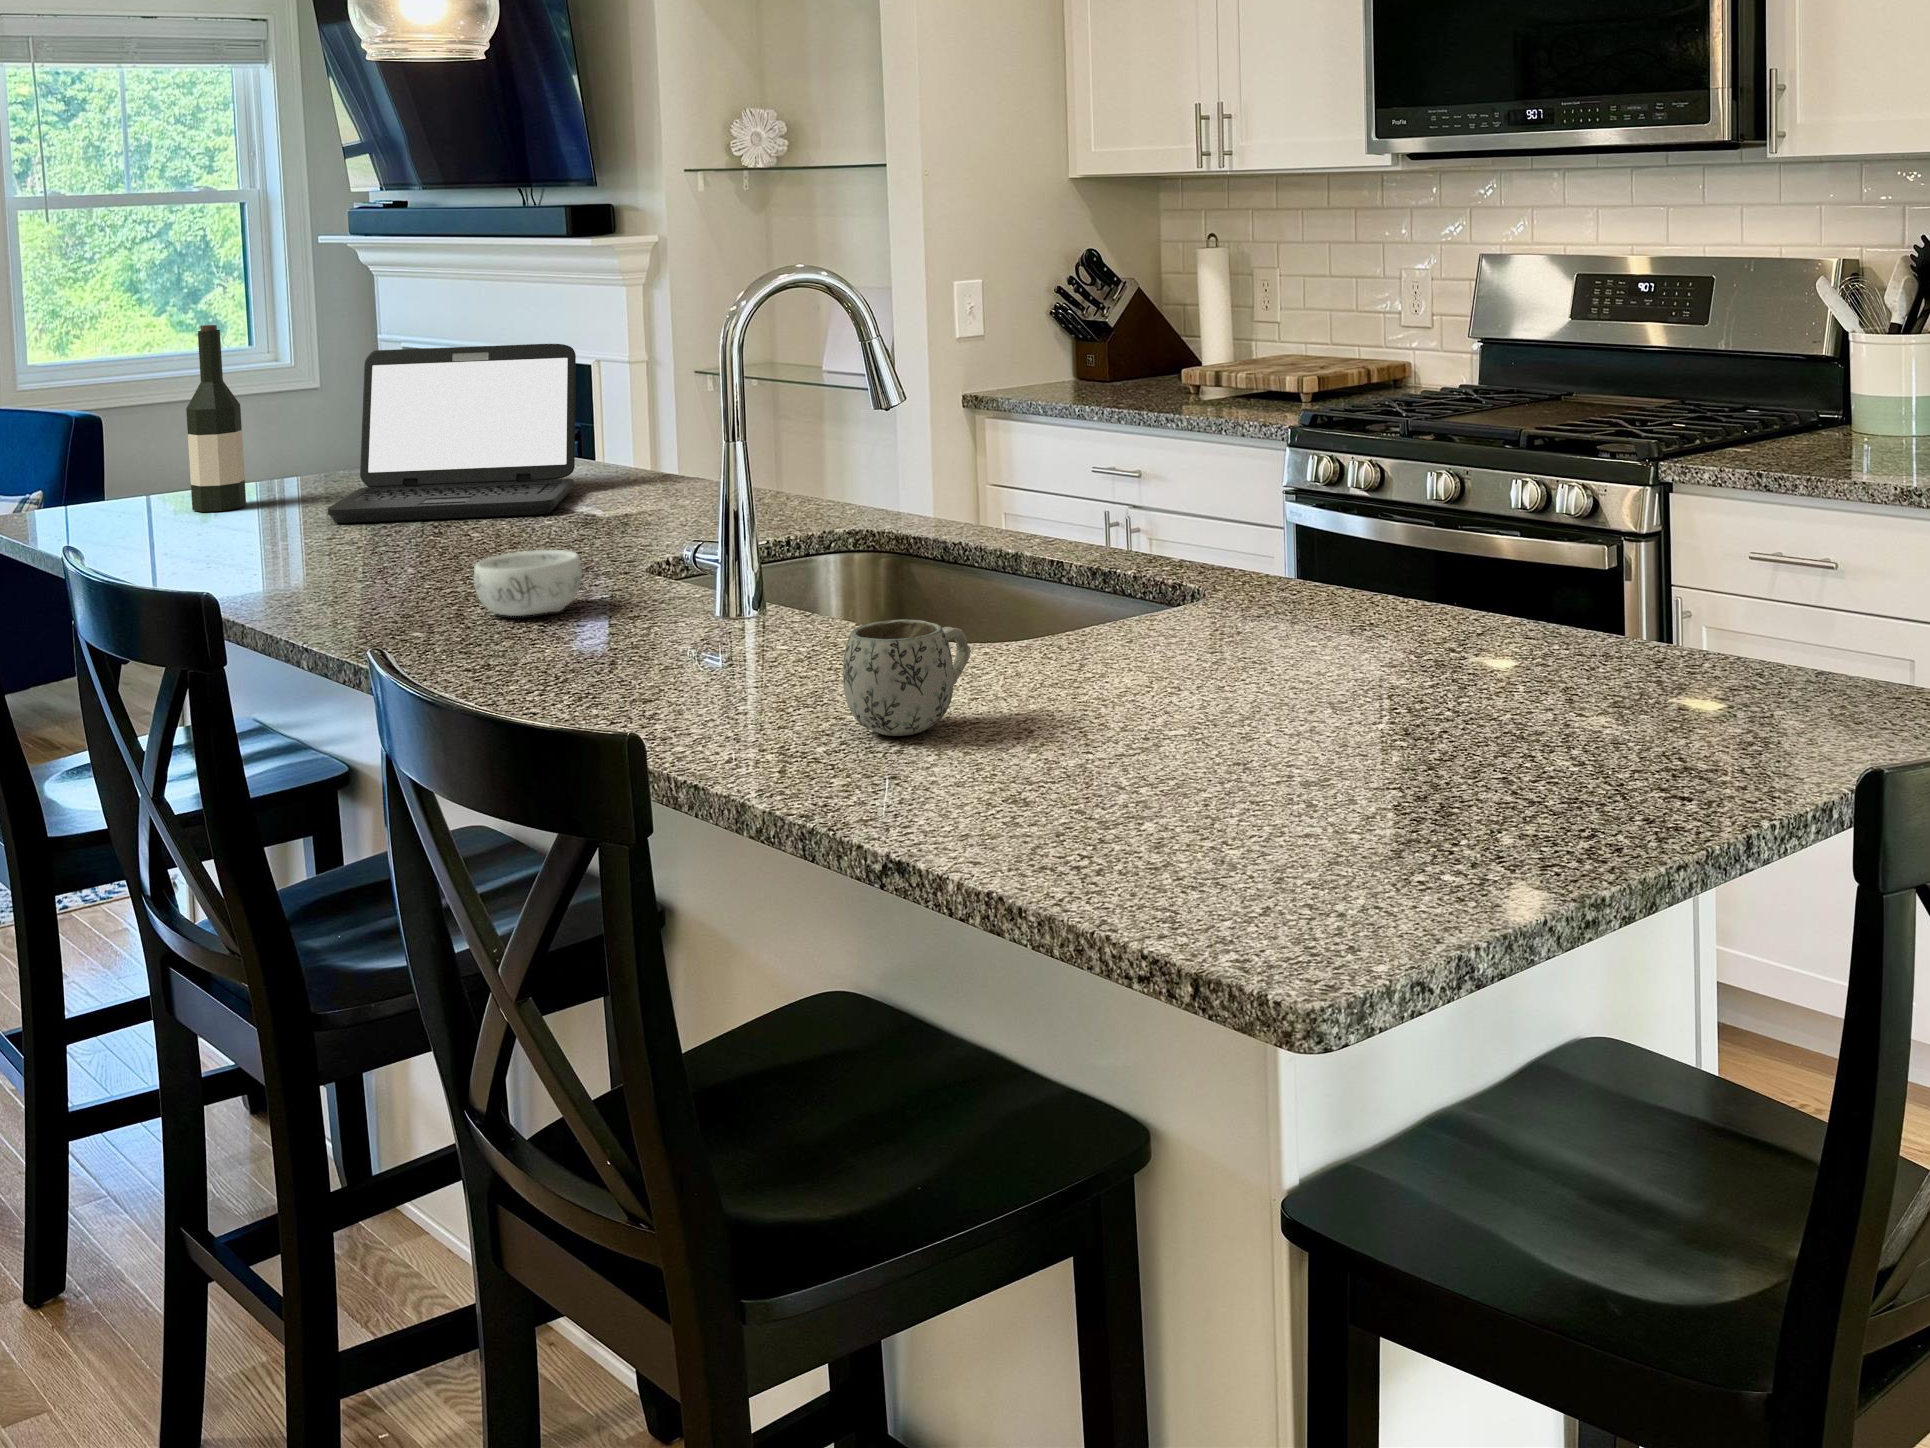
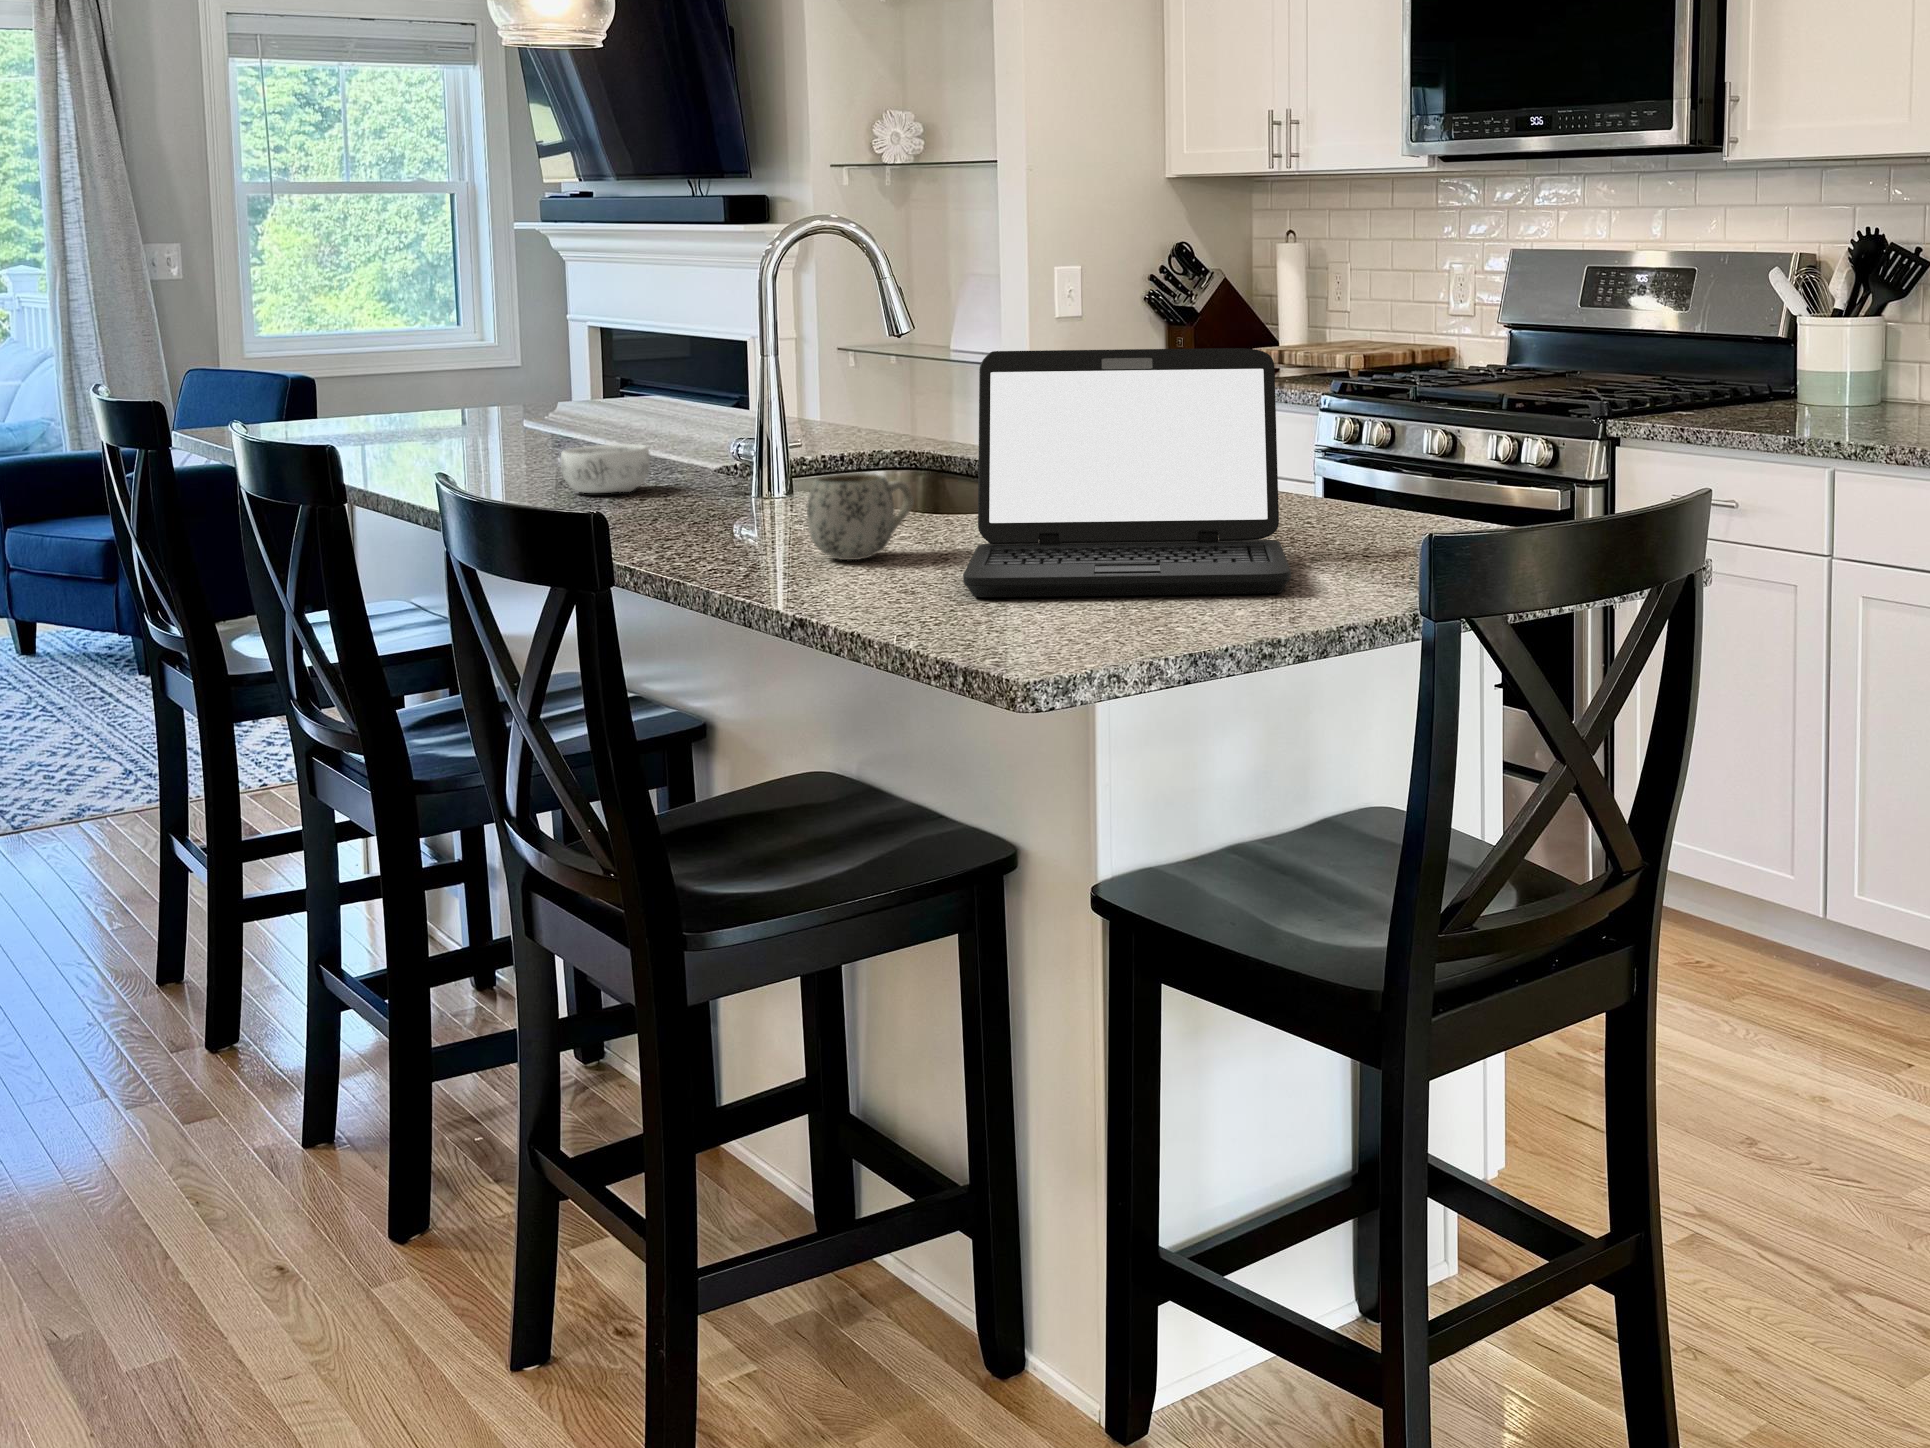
wine bottle: present [186,325,246,512] -> none [357,273,407,431]
laptop: present [328,344,576,523] -> present [963,348,1291,597]

